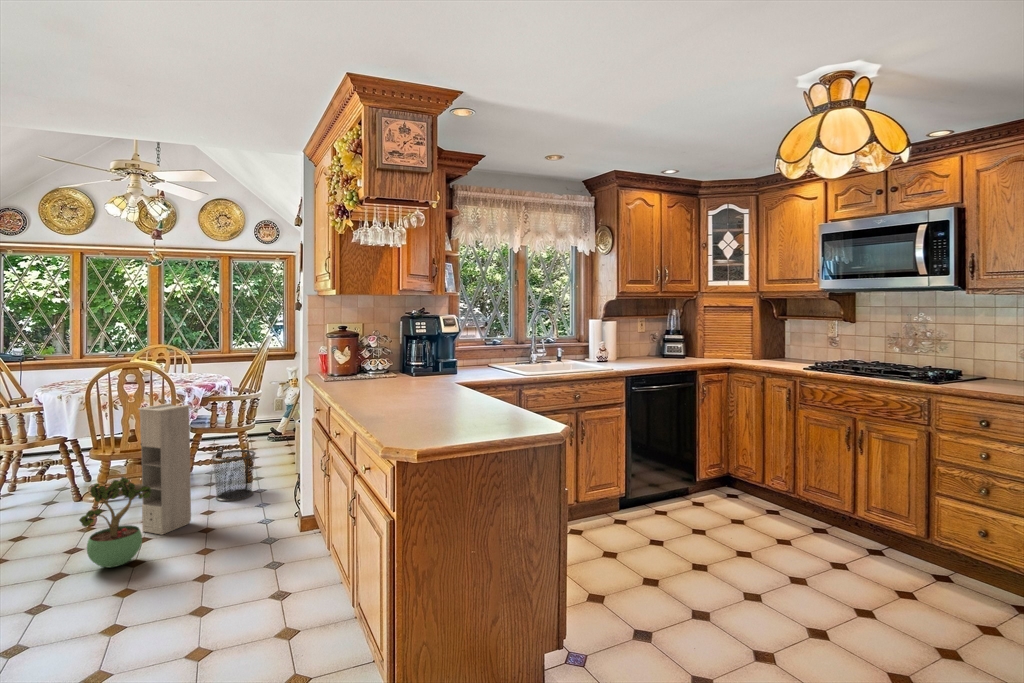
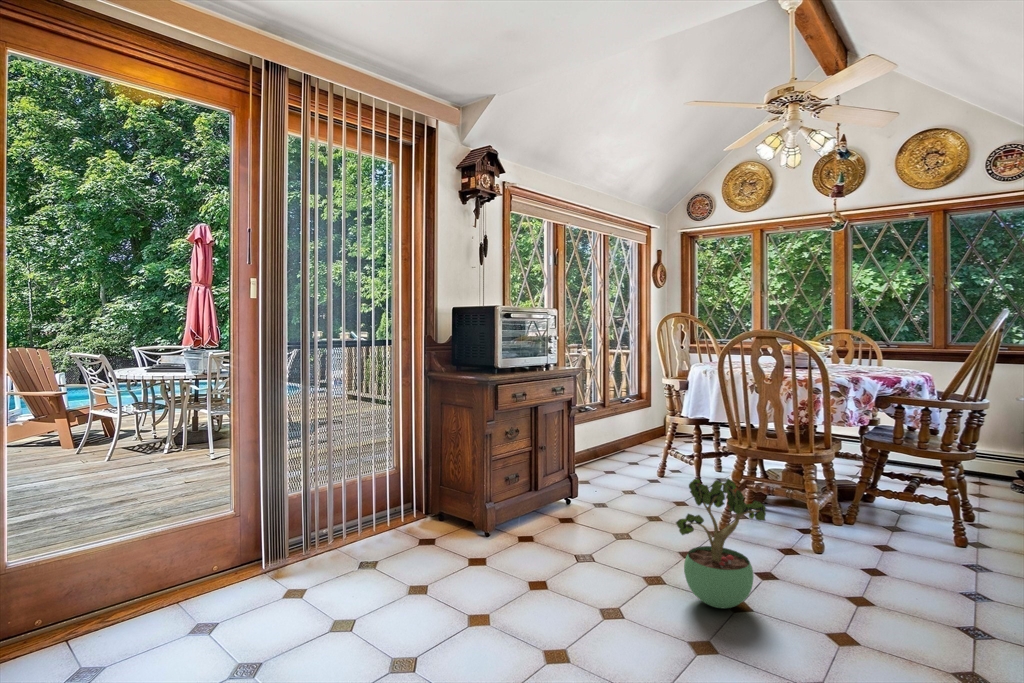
cabinet: present [139,403,191,535] -> none [769,388,845,584]
waste bin: present [212,450,255,501] -> none [887,483,971,574]

